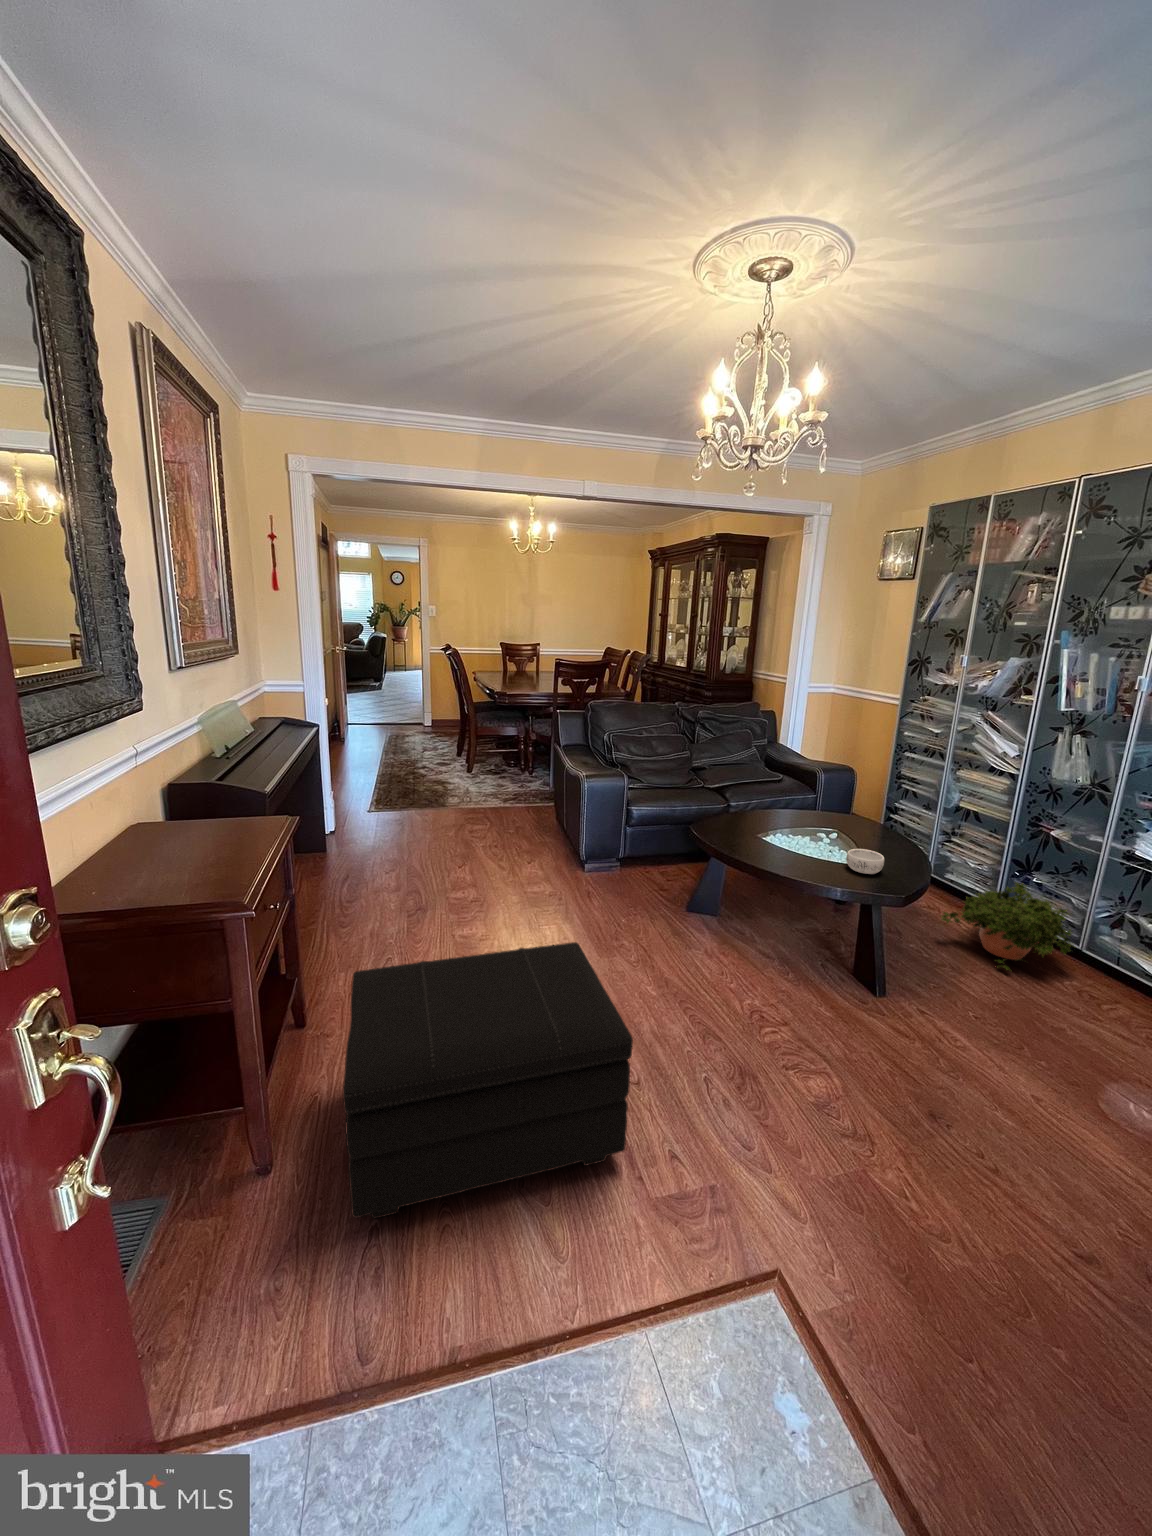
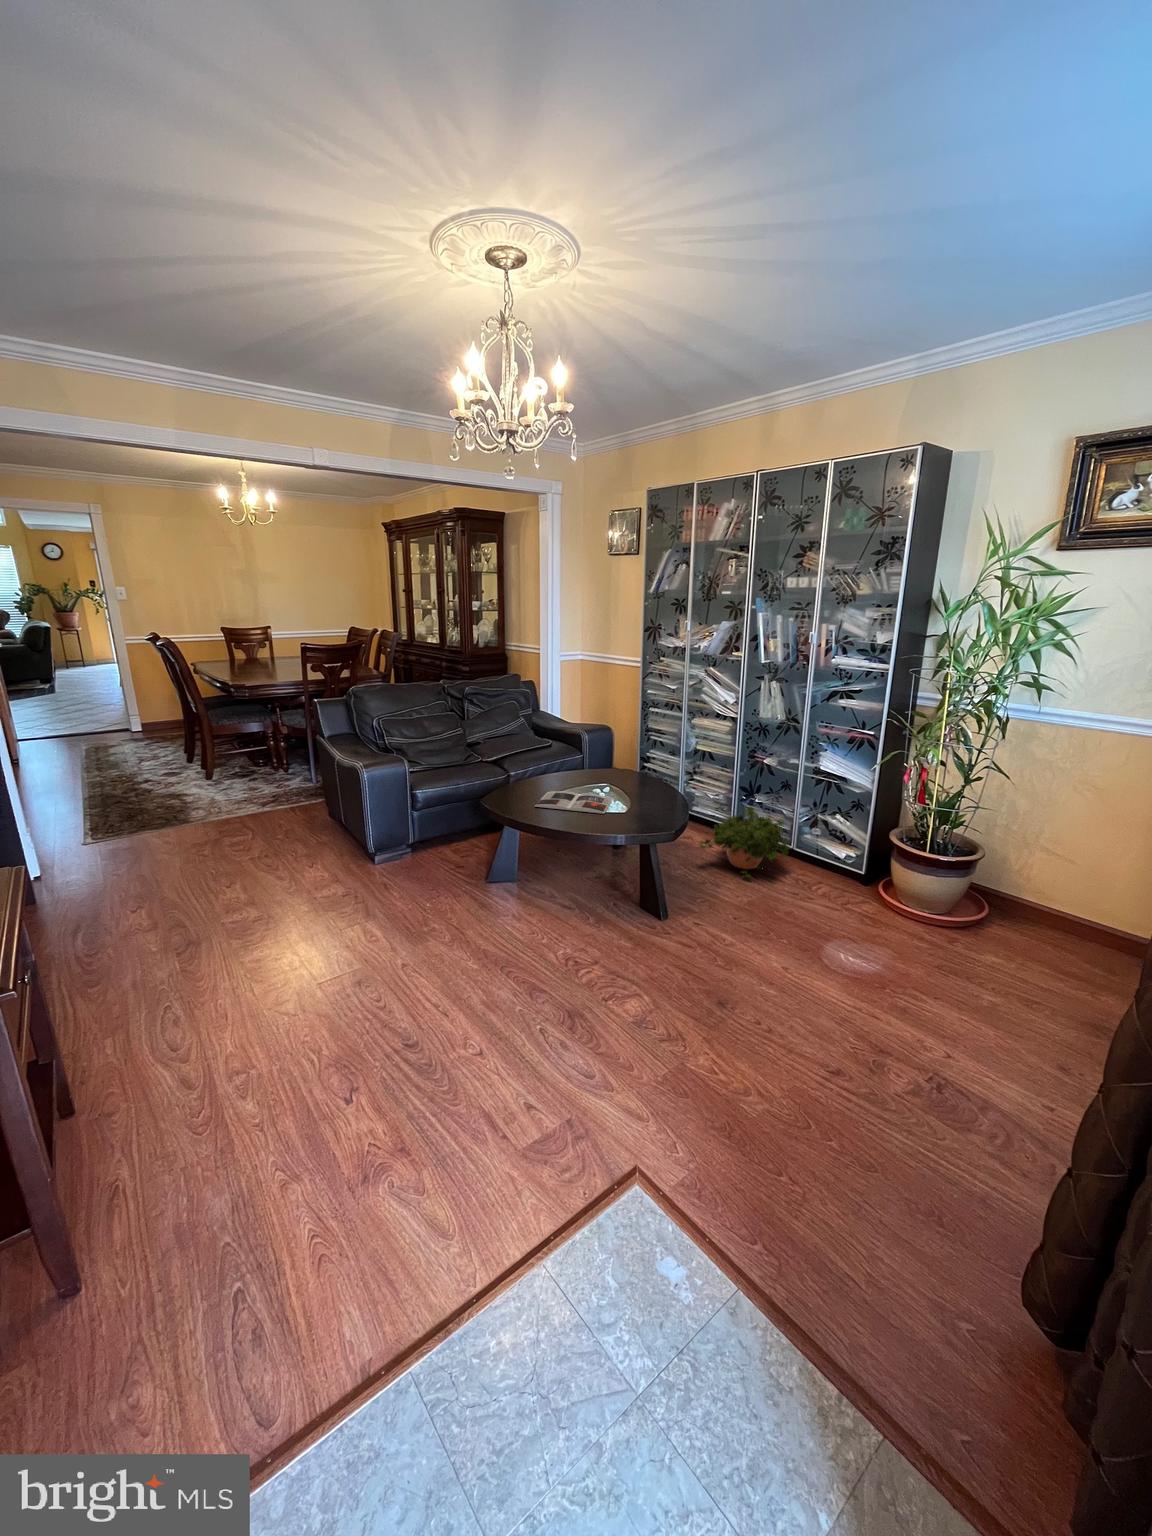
magazine: none [743,826,835,859] -> present [535,791,613,814]
decorative bowl: present [846,849,884,874] -> none [626,799,656,820]
footstool: present [343,942,633,1218] -> none [145,938,488,1293]

